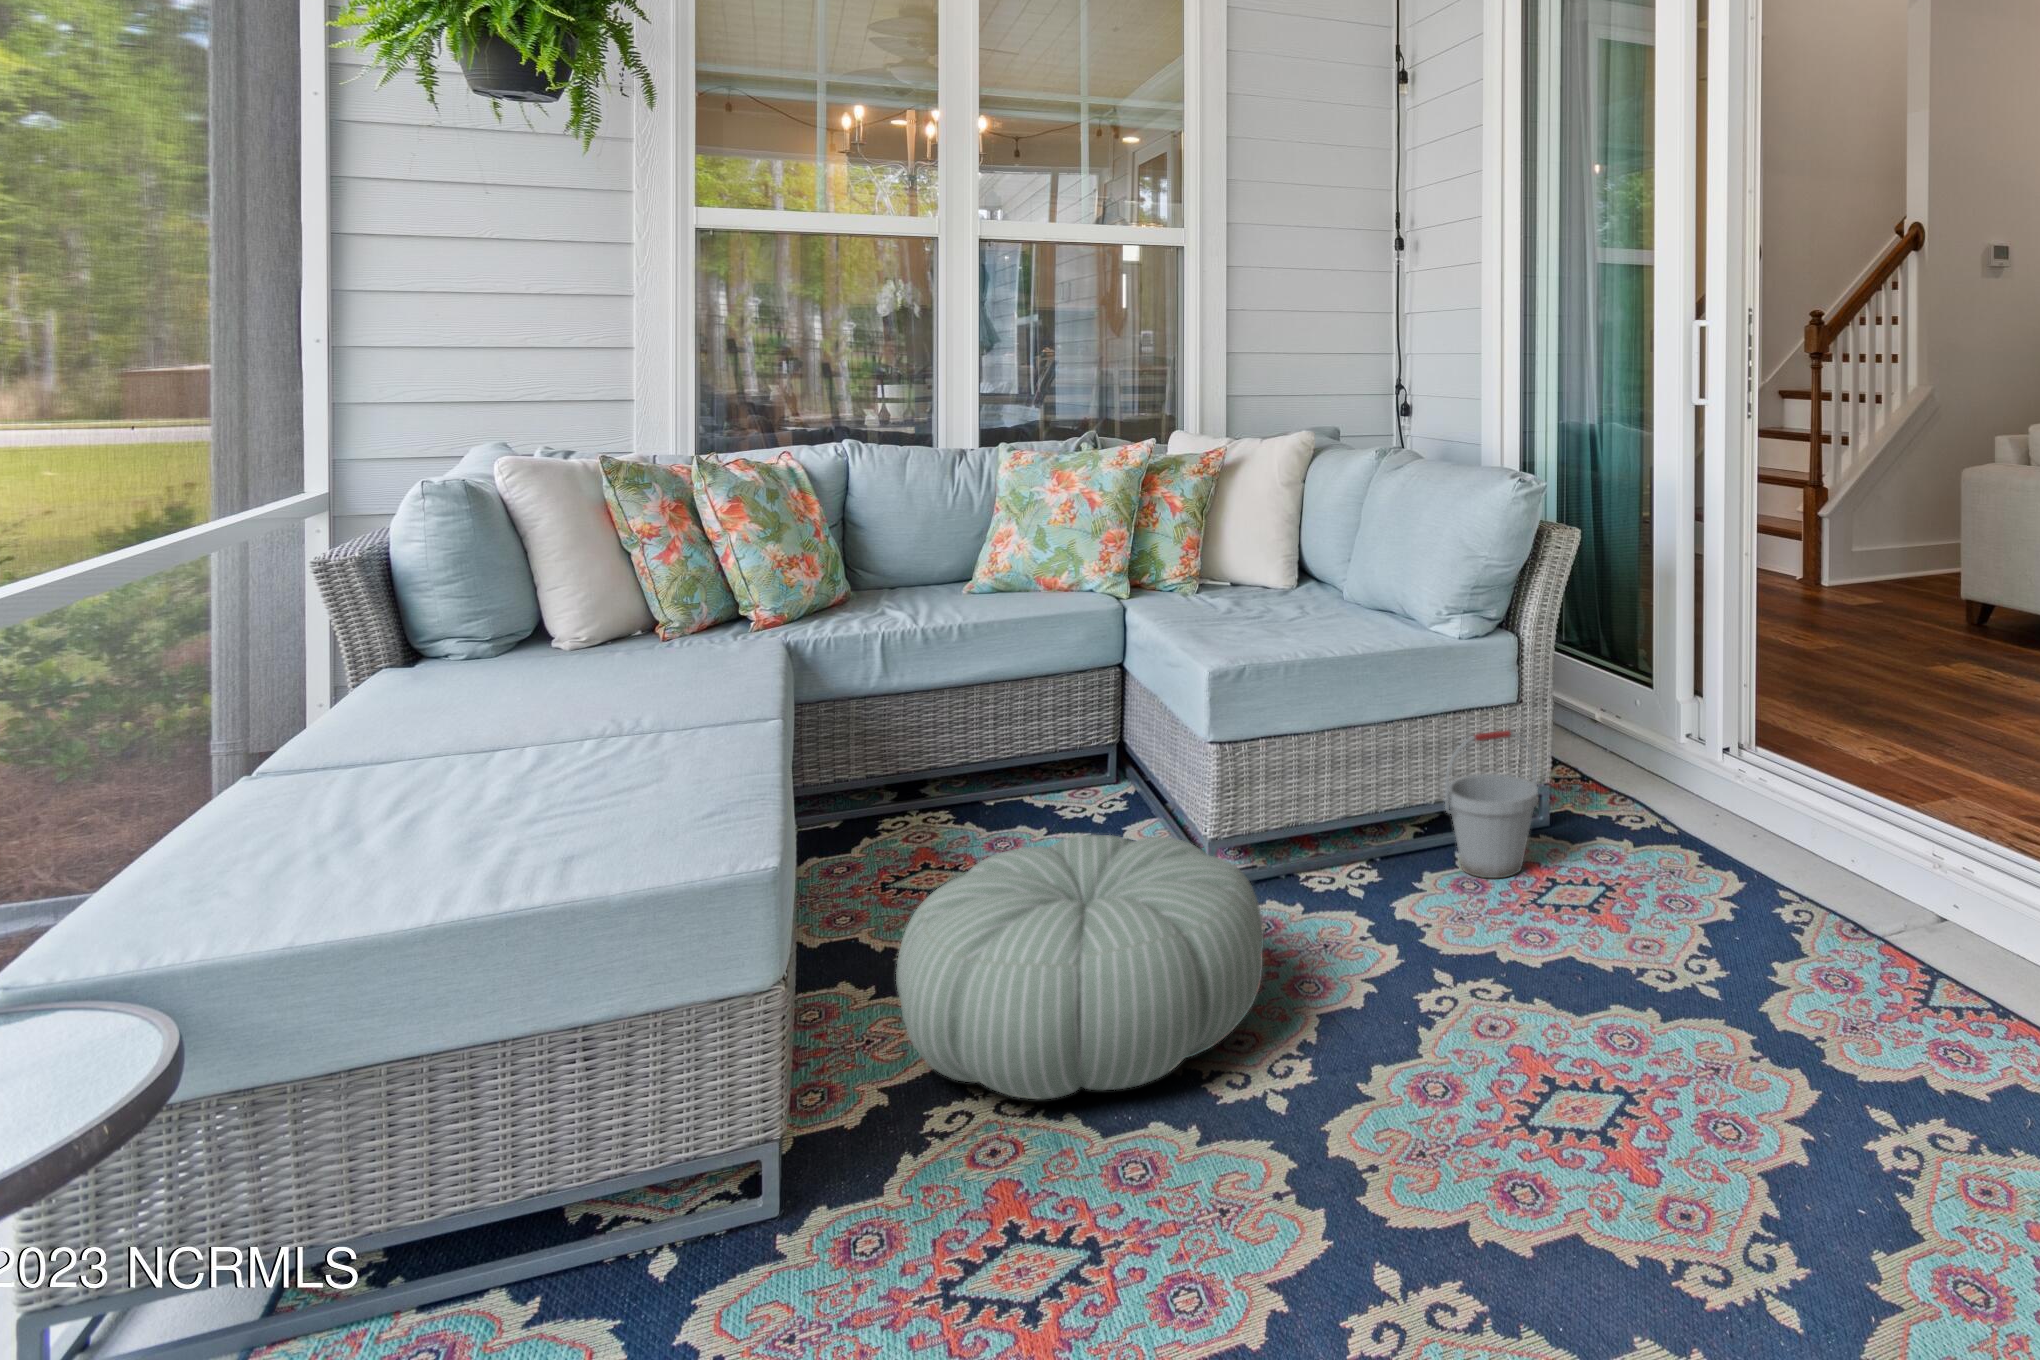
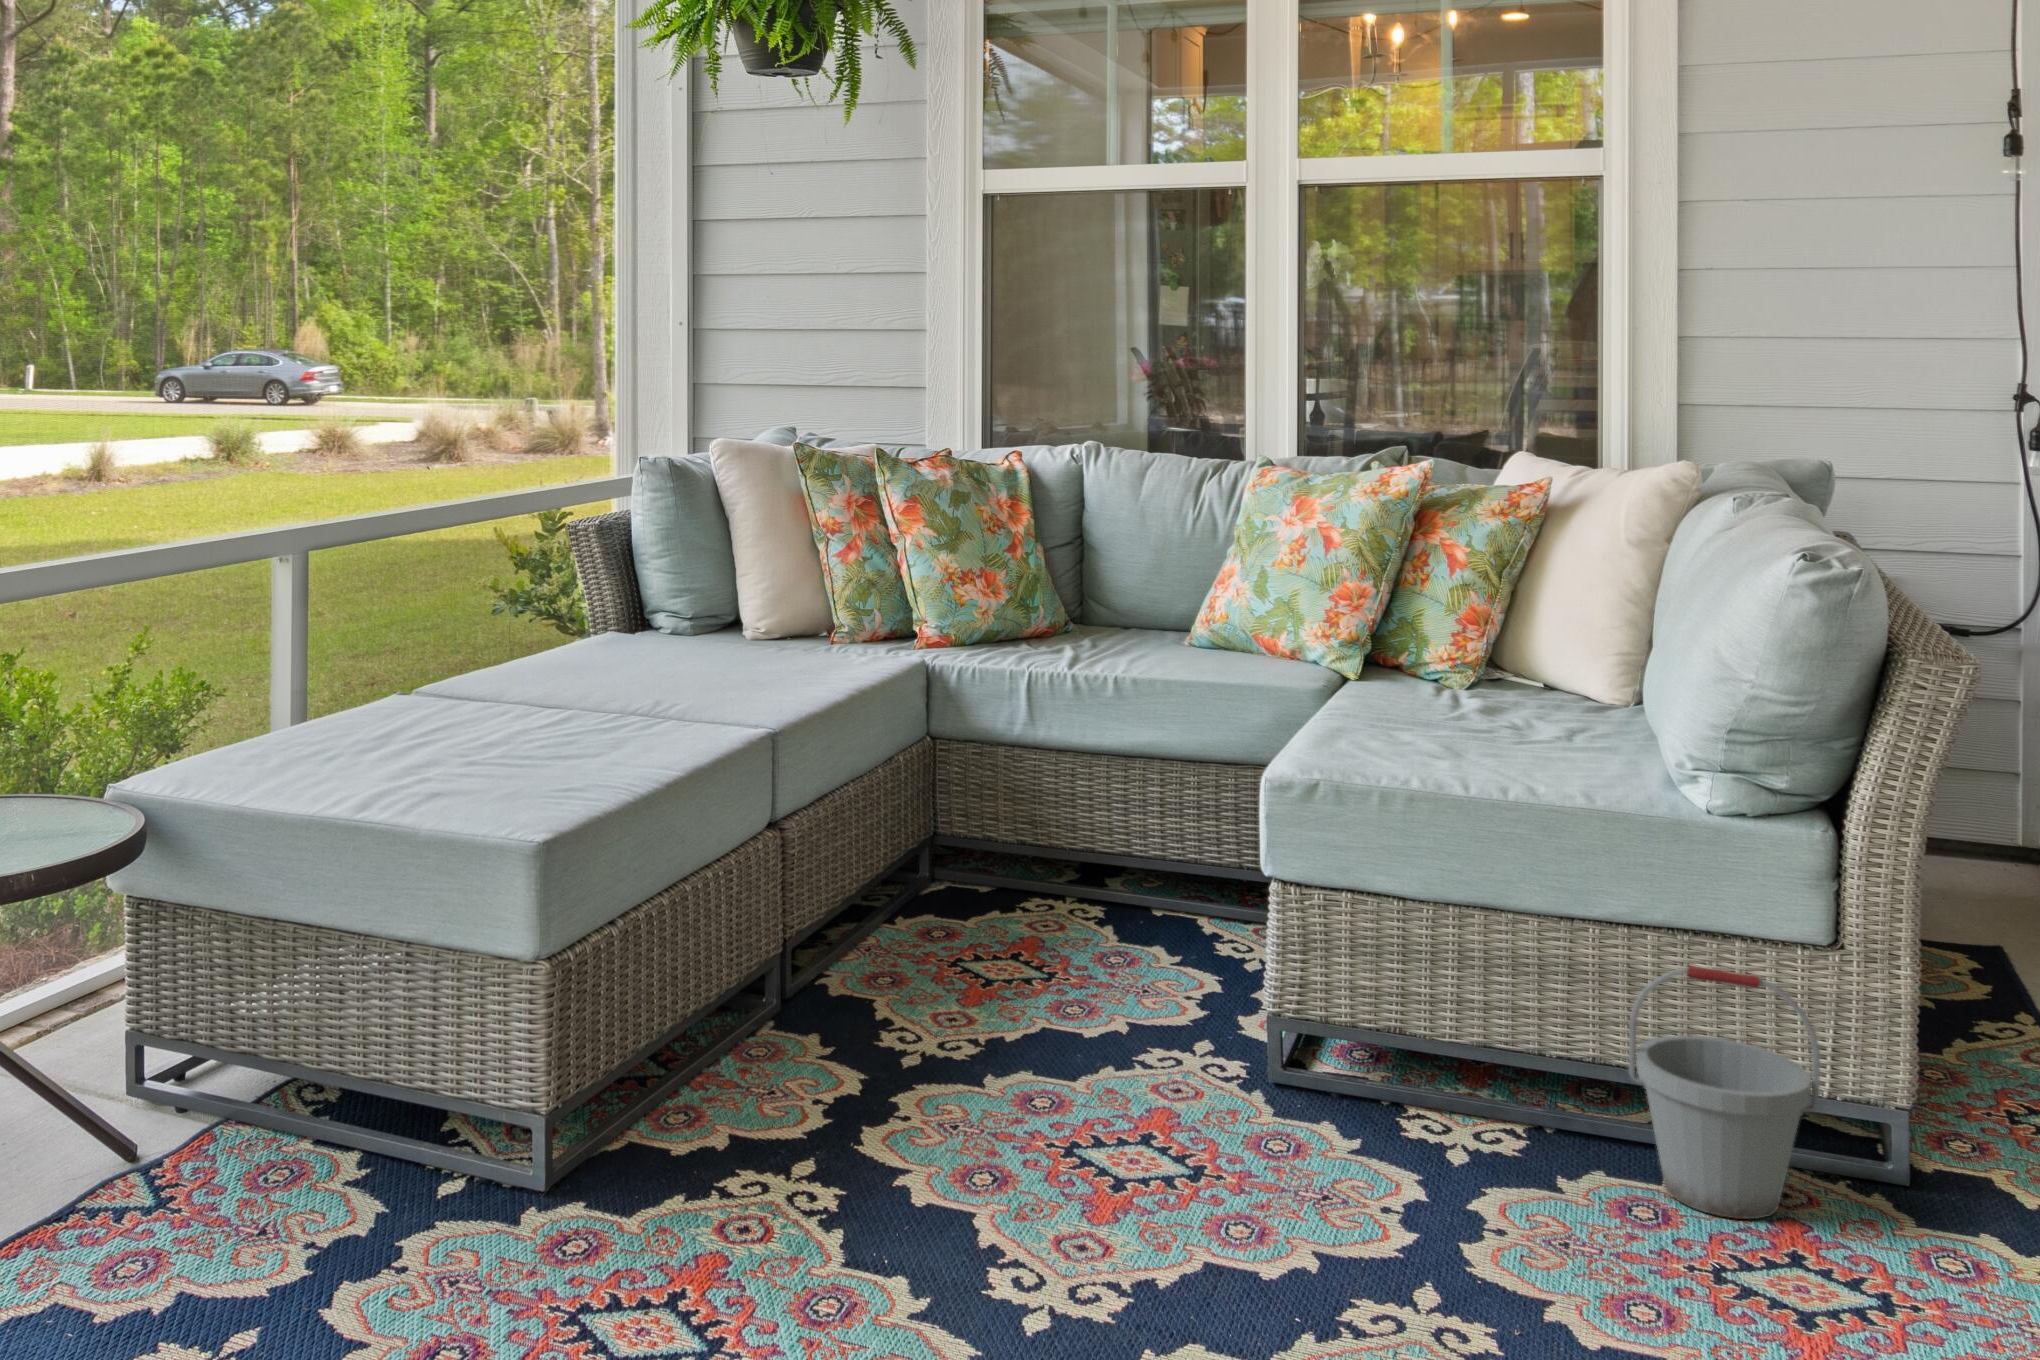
pouf: present [896,835,1264,1099] -> none [740,931,1179,1235]

